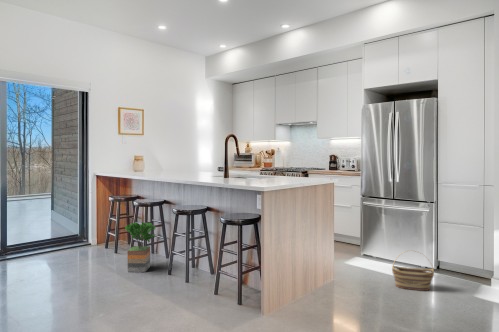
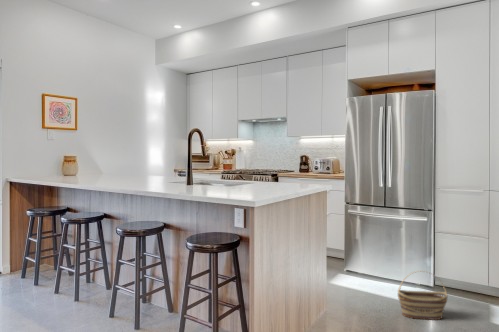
potted tree: present [125,222,155,272] -> none [46,245,93,317]

